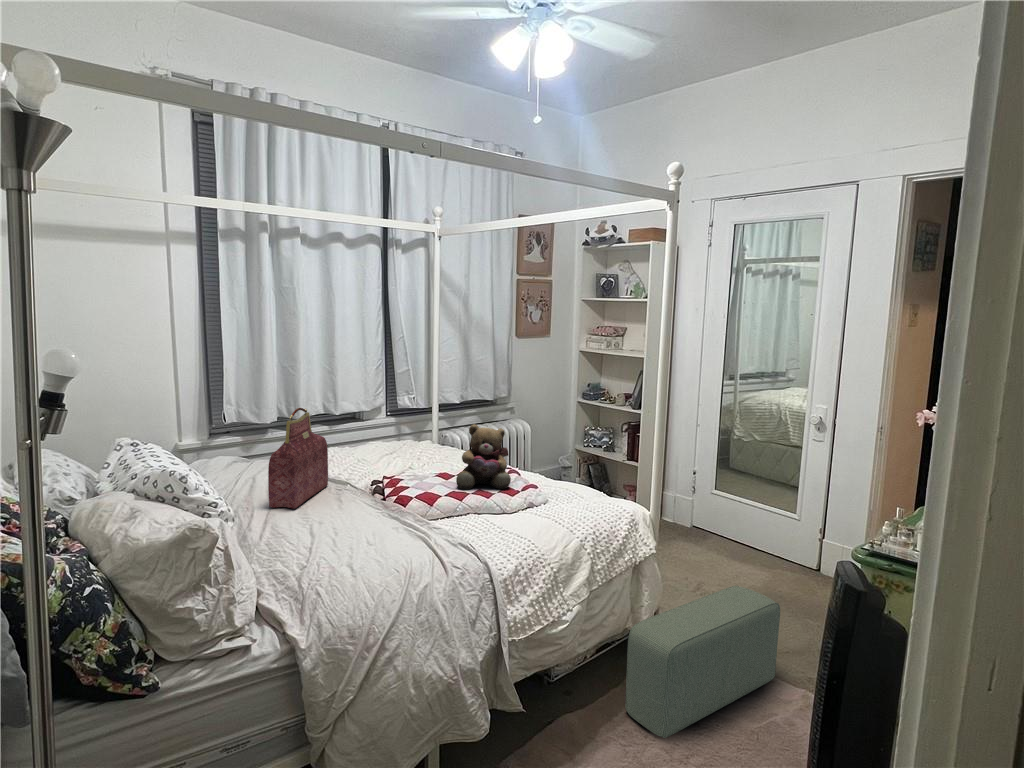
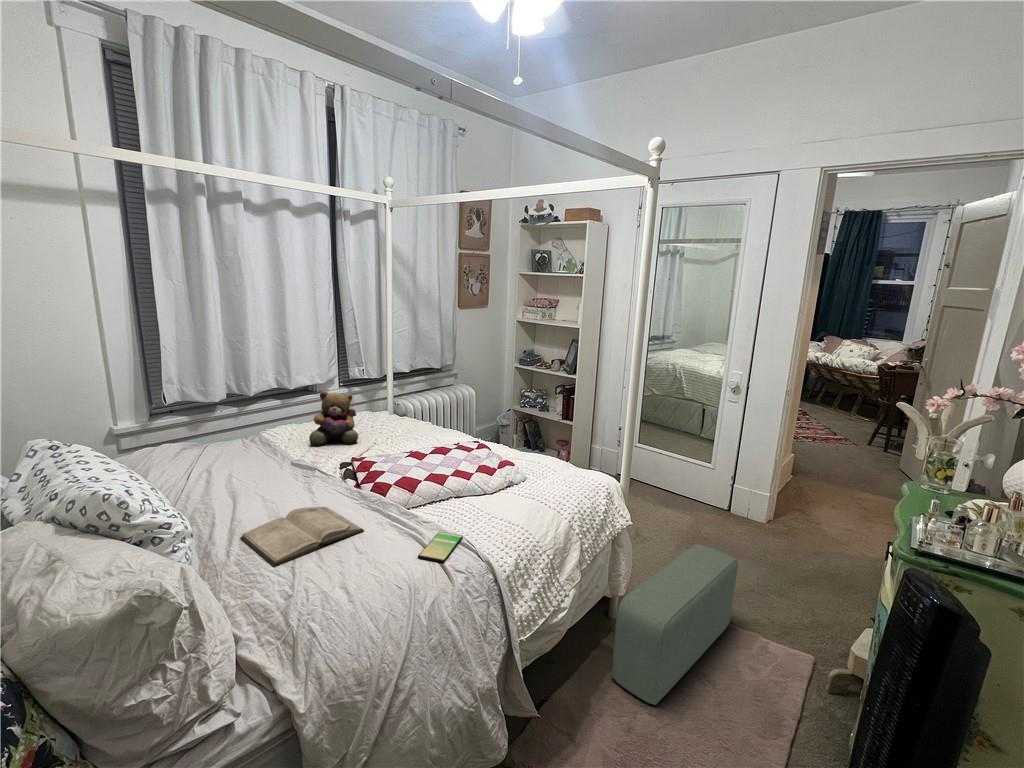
handbag: present [268,408,328,509] -> none [227,395,293,508]
teddy bear: present [456,424,511,489] -> present [309,391,358,446]
diary: none [273,509,380,549] -> present [240,507,364,566]
smartphone: none [420,535,467,557] -> present [418,532,463,563]

